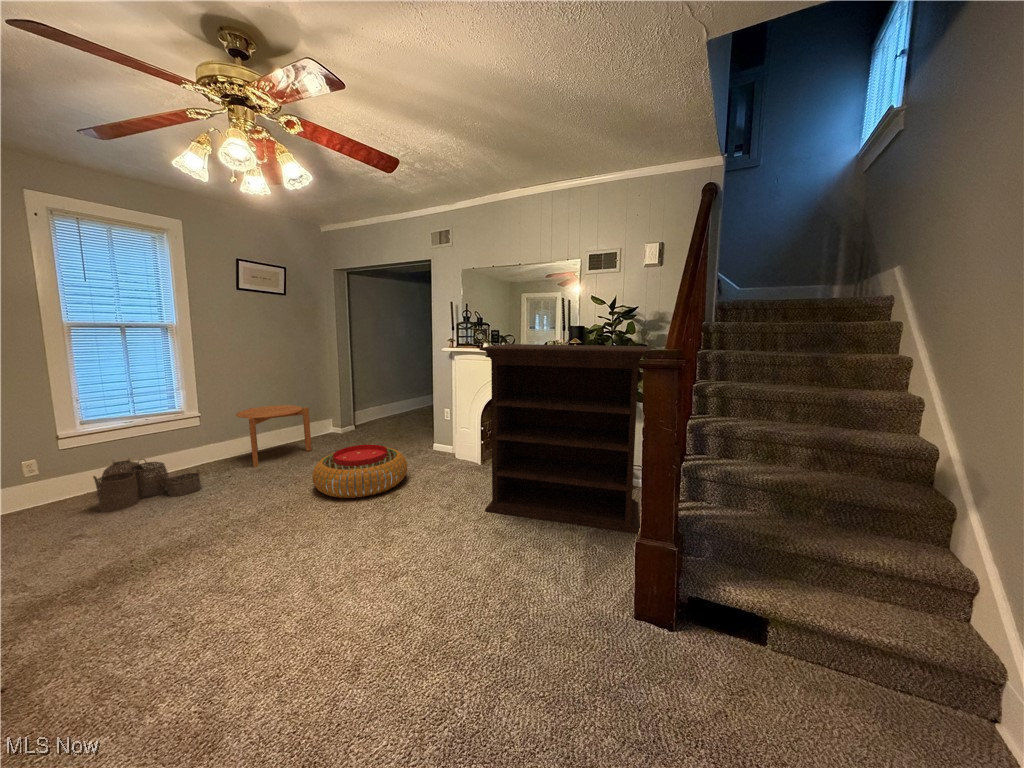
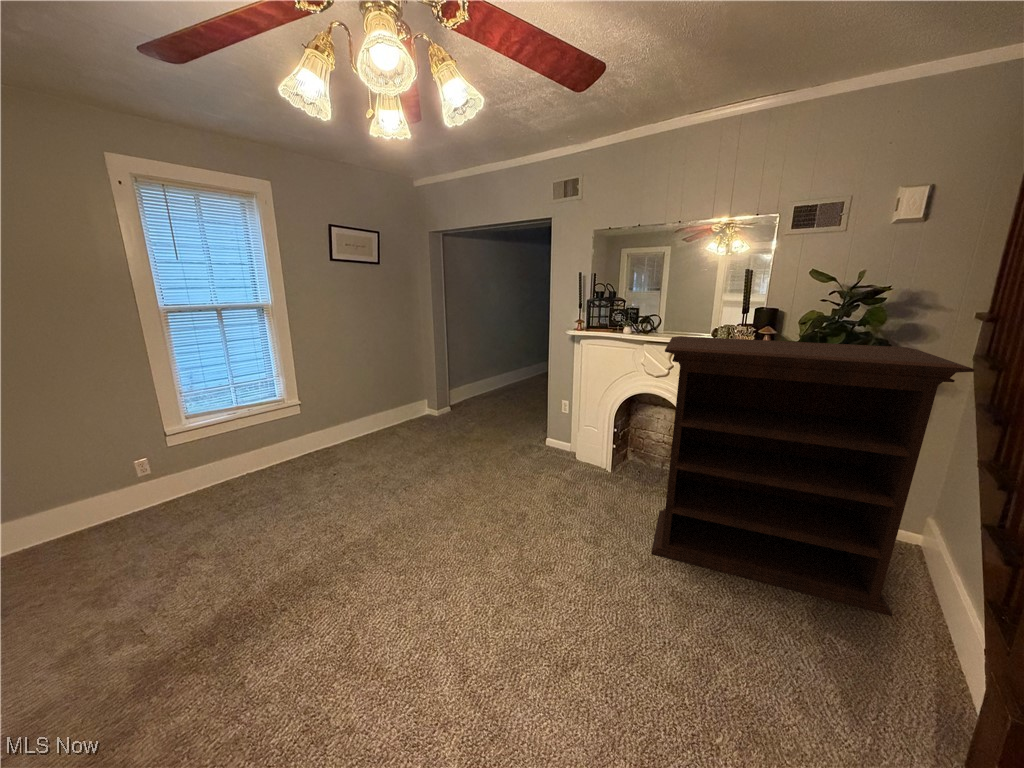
side table: present [236,405,312,467] -> none [335,390,411,463]
pouf: present [312,445,407,498] -> none [429,448,534,518]
woven basket: present [93,459,201,512] -> none [205,455,310,521]

